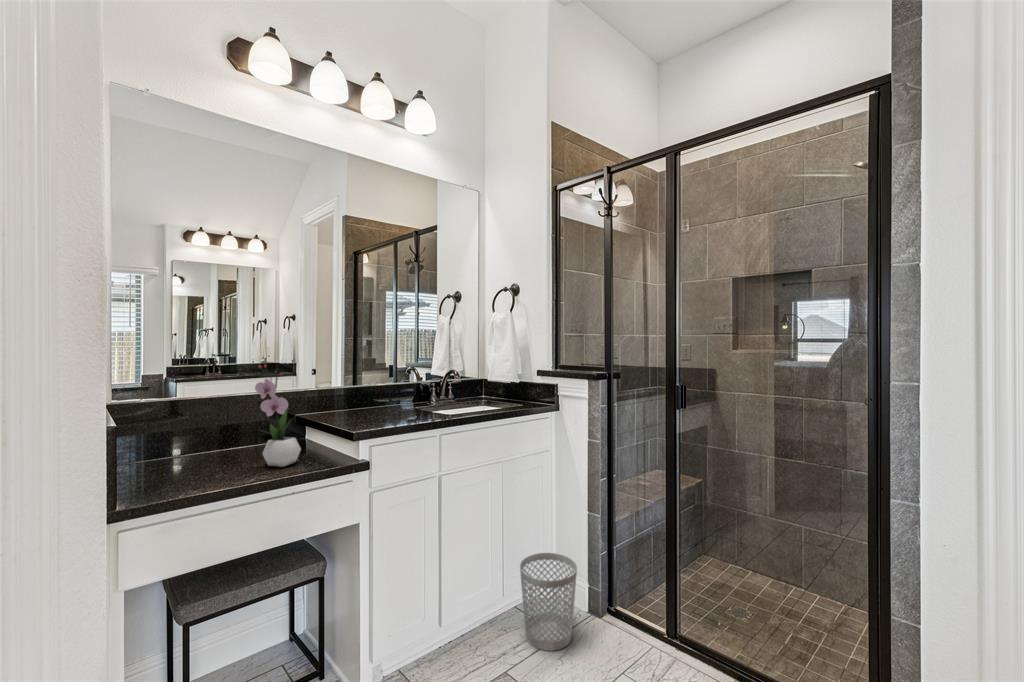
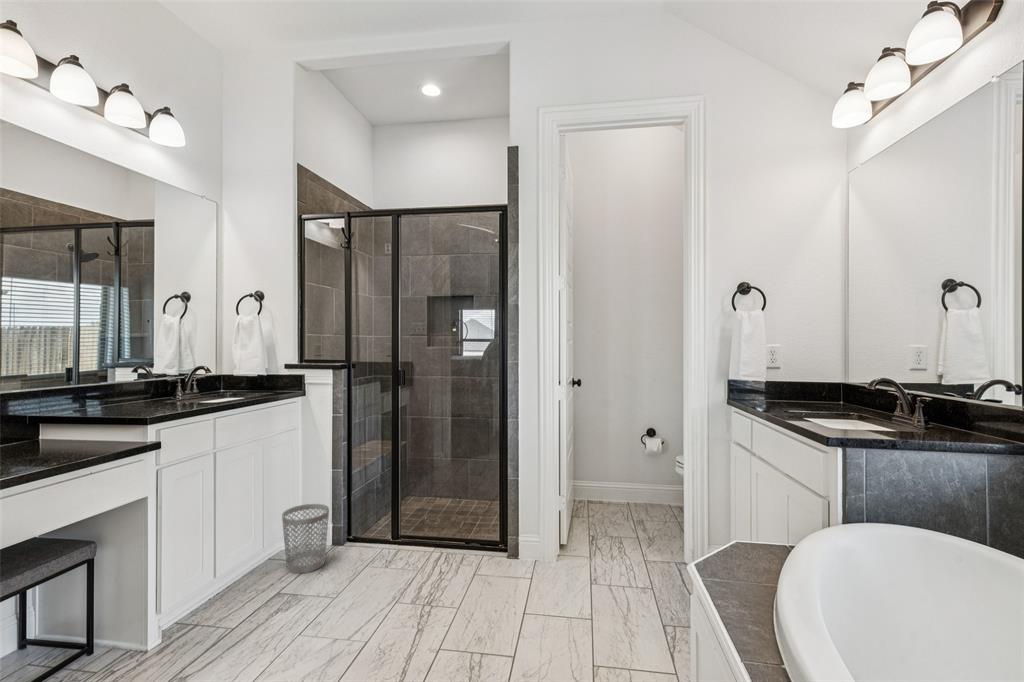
flower arrangement: present [255,365,301,467] -> none [37,361,86,456]

